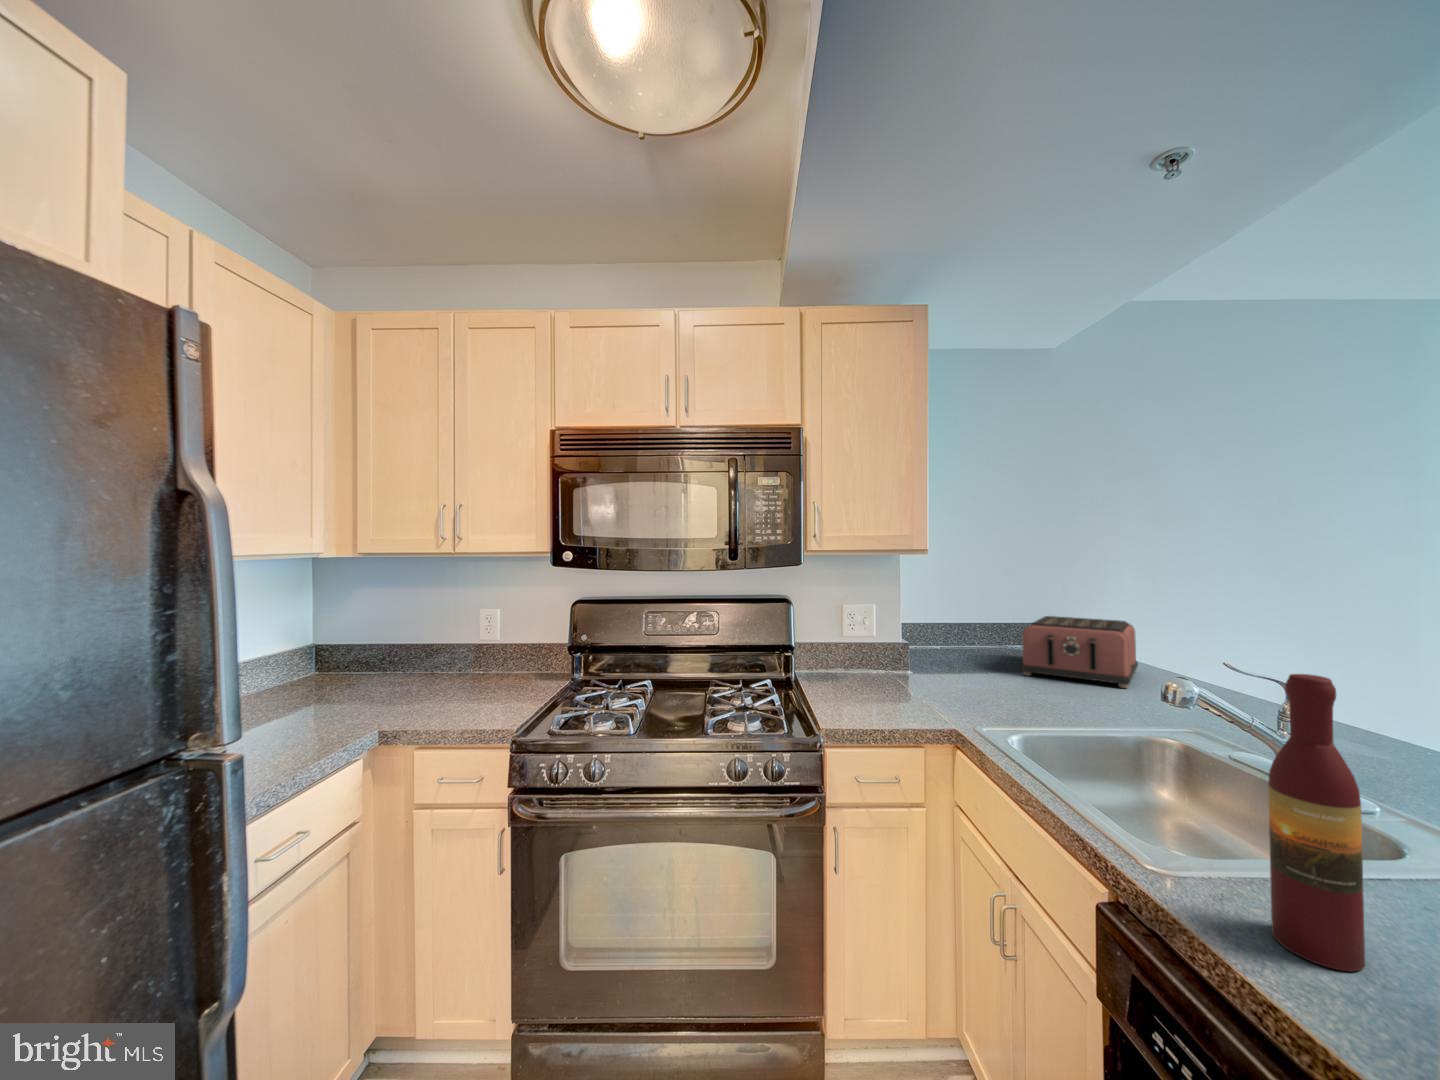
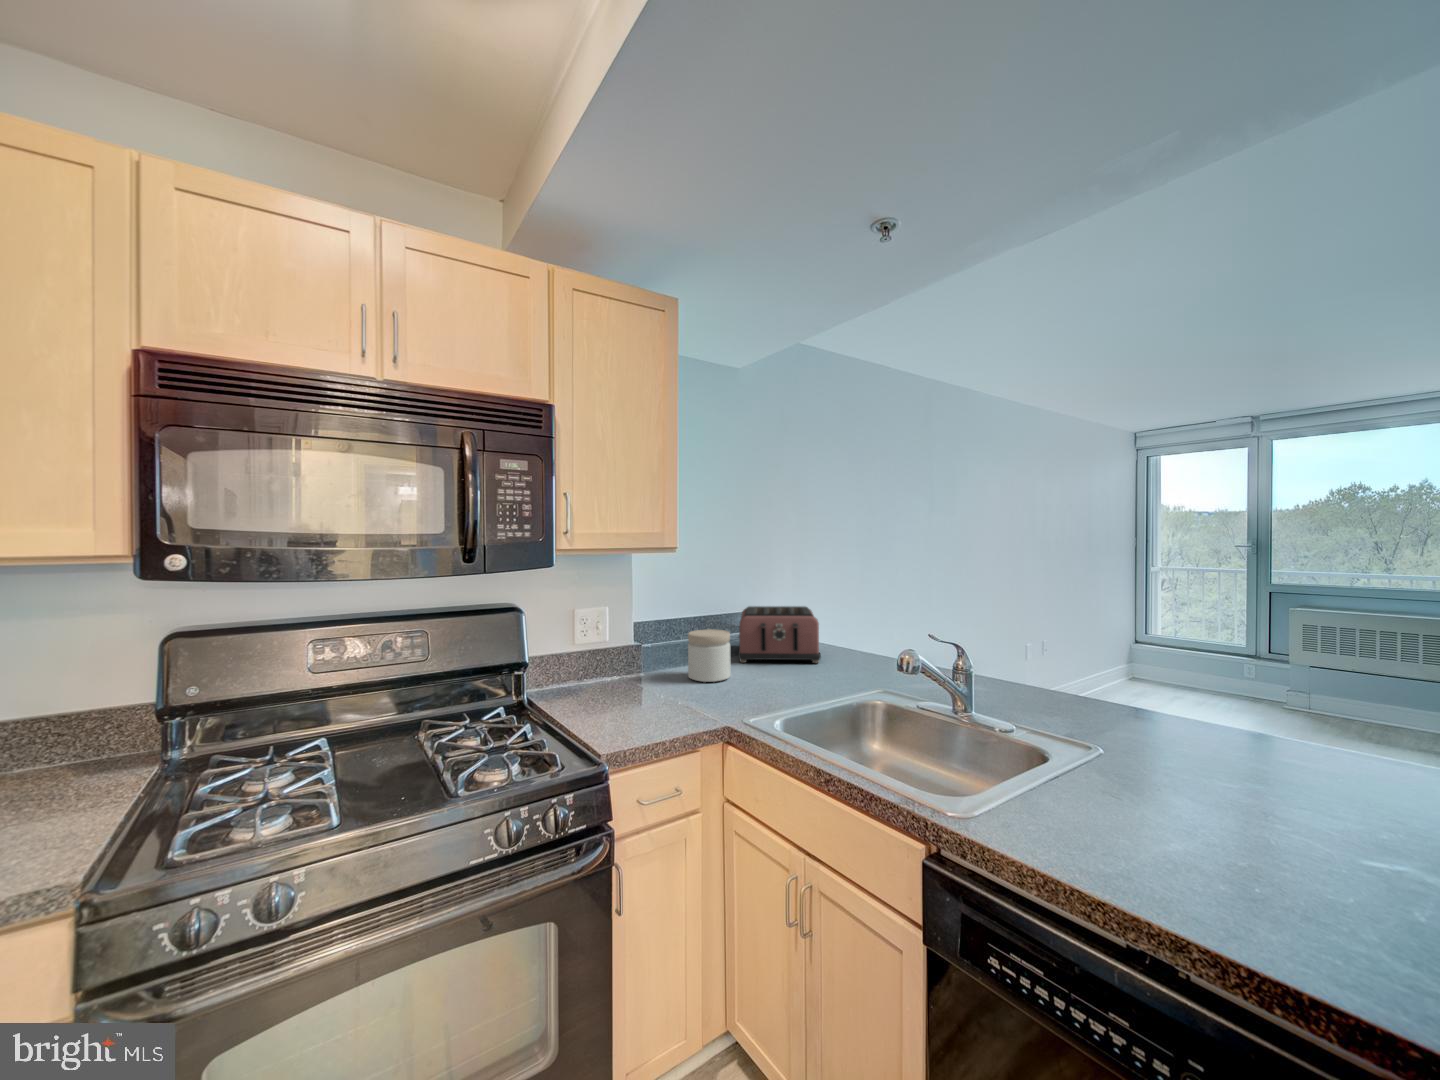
jar: none [950,634,998,688] -> present [688,629,731,682]
wine bottle: present [1268,674,1365,971] -> none [1053,642,1109,857]

